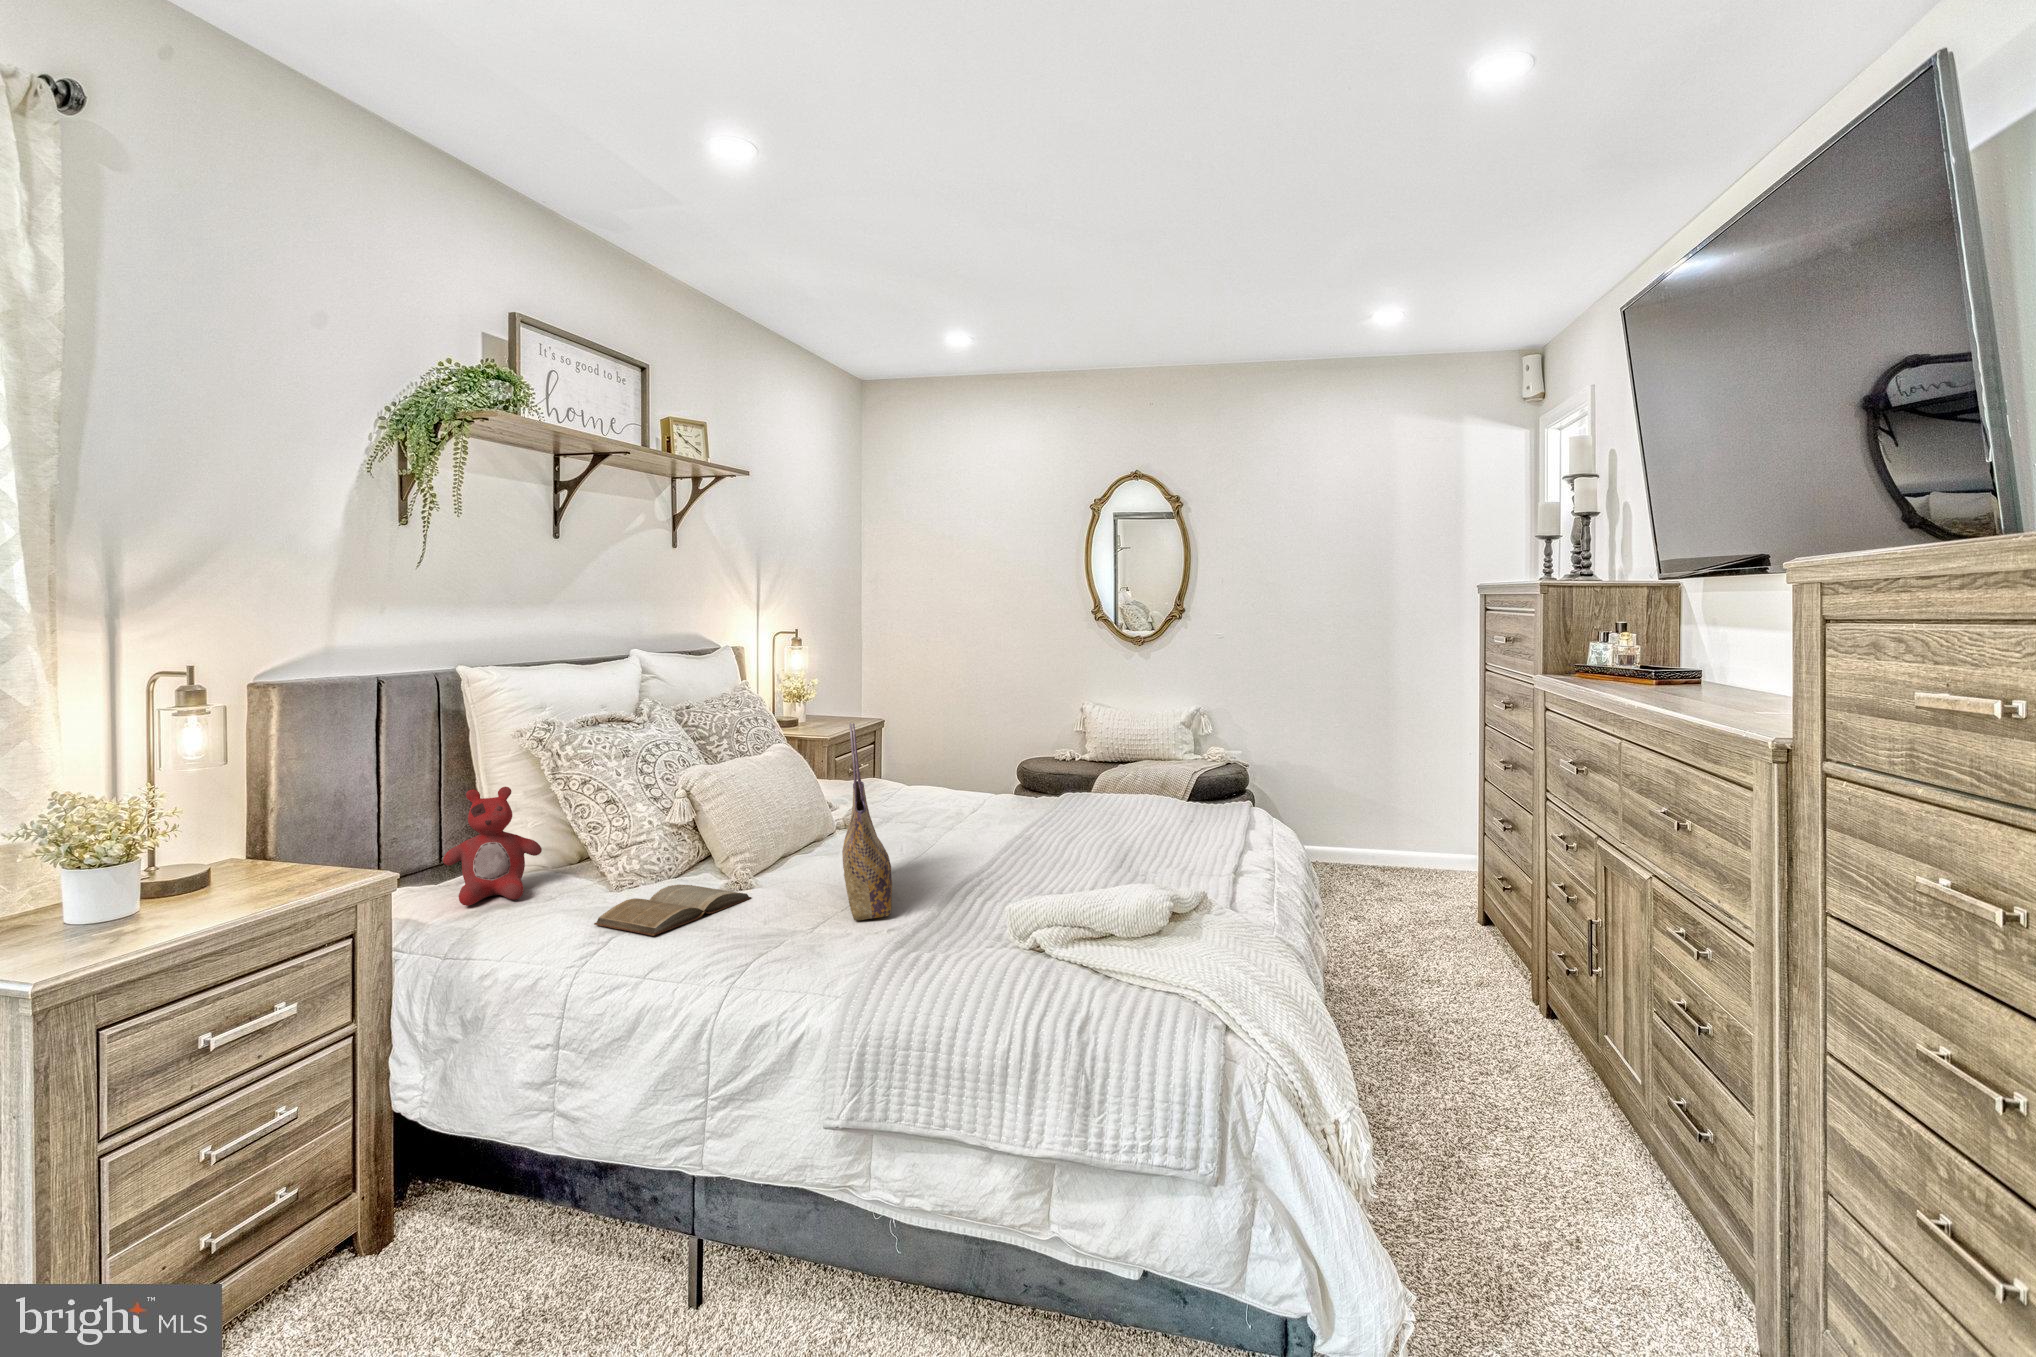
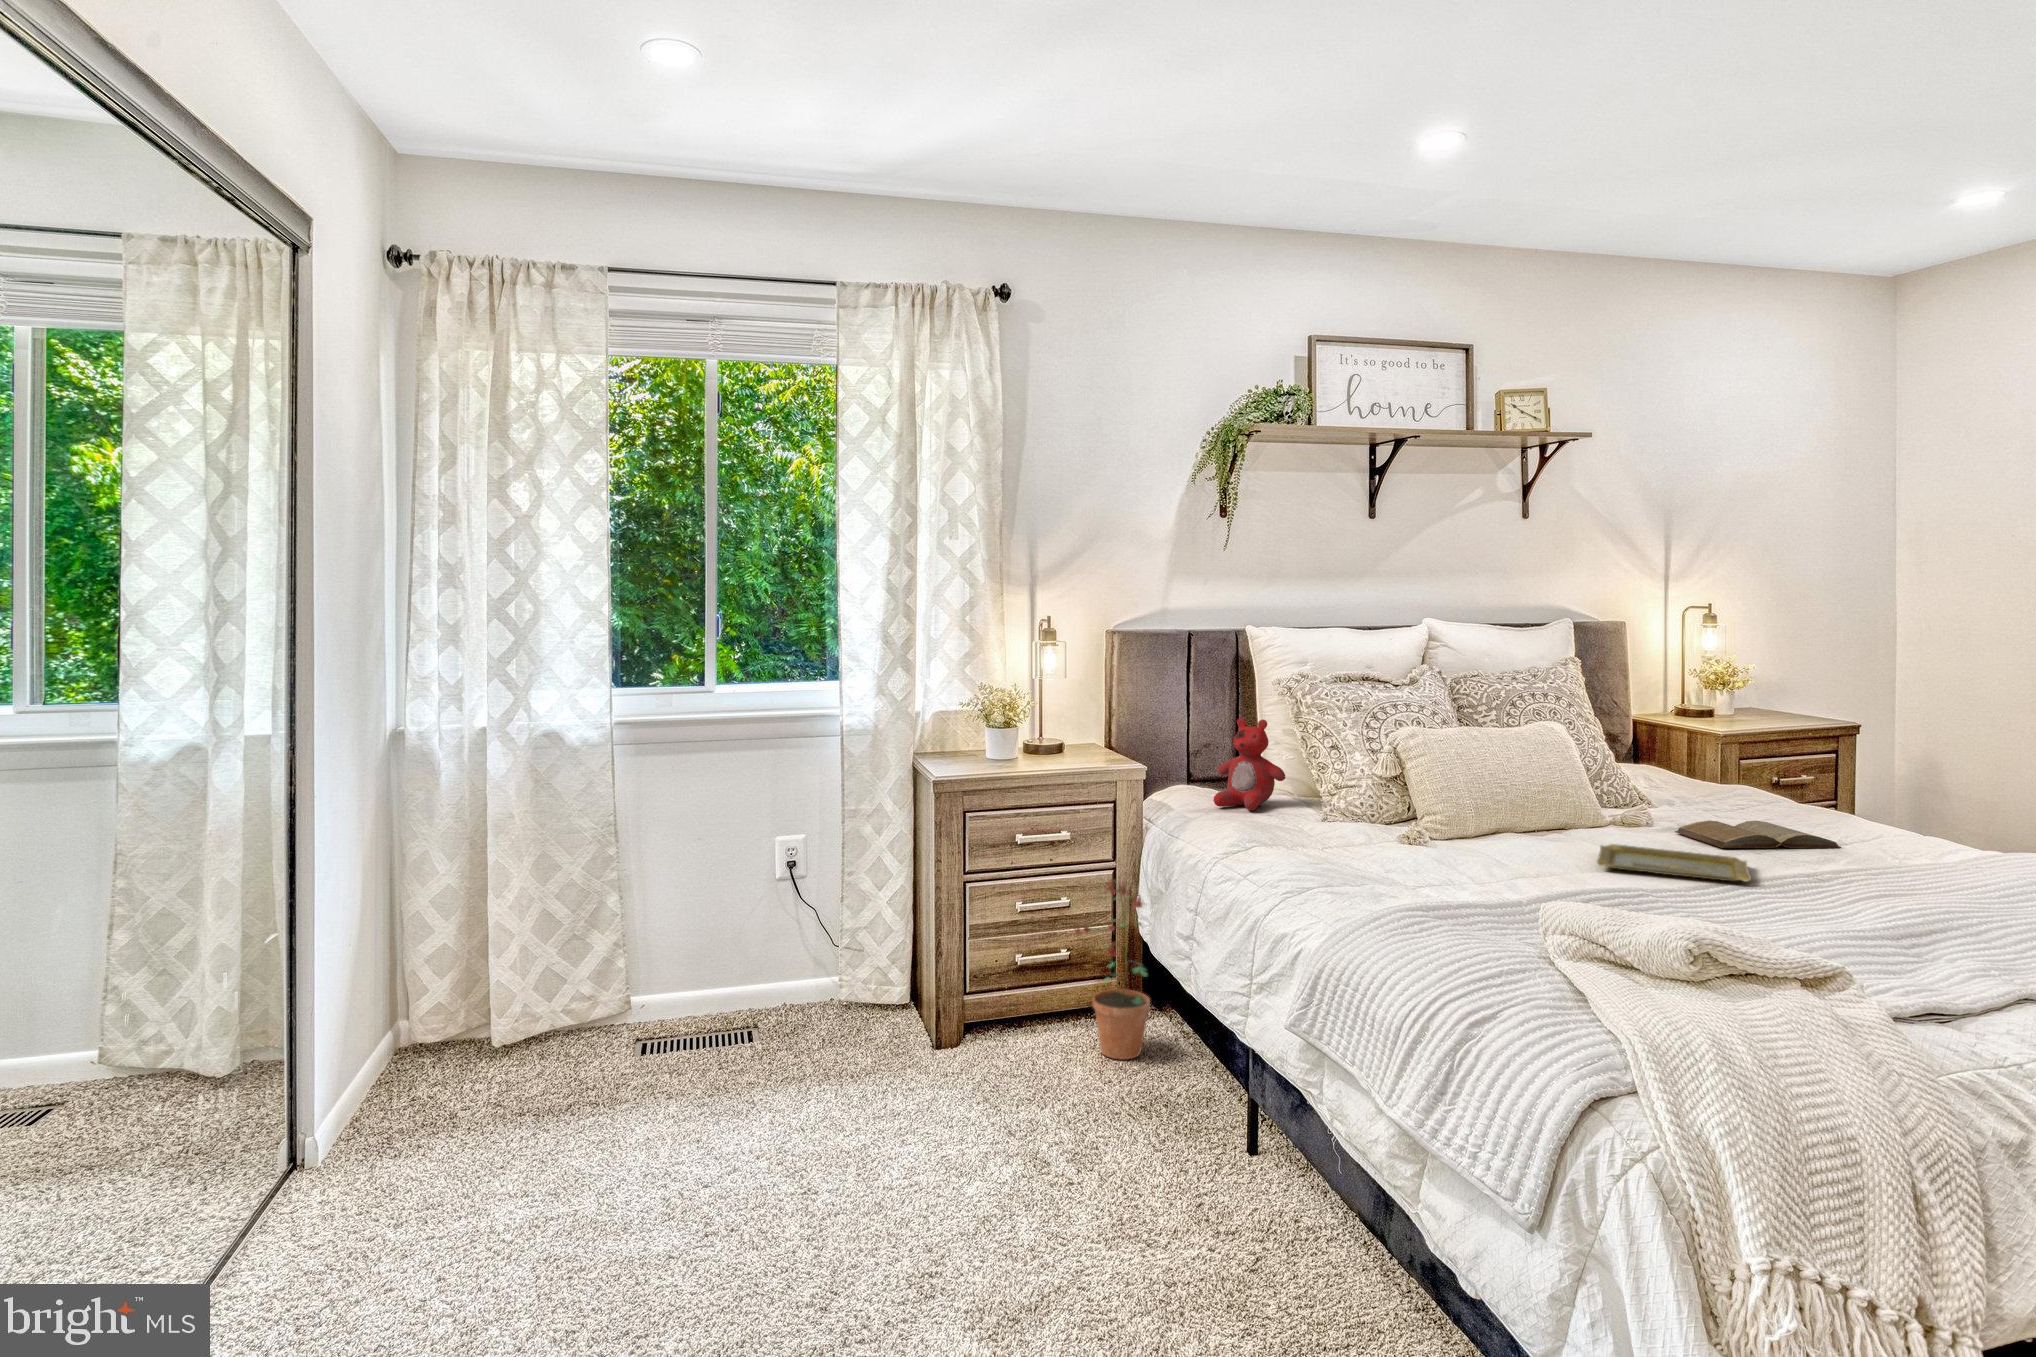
tote bag: present [842,723,892,920] -> none [1436,690,1537,890]
tray: none [888,830,1011,863] -> present [1597,844,1751,882]
book: present [594,885,751,936] -> present [1675,820,1841,848]
potted plant: none [308,1045,464,1296] -> present [1075,880,1150,1060]

